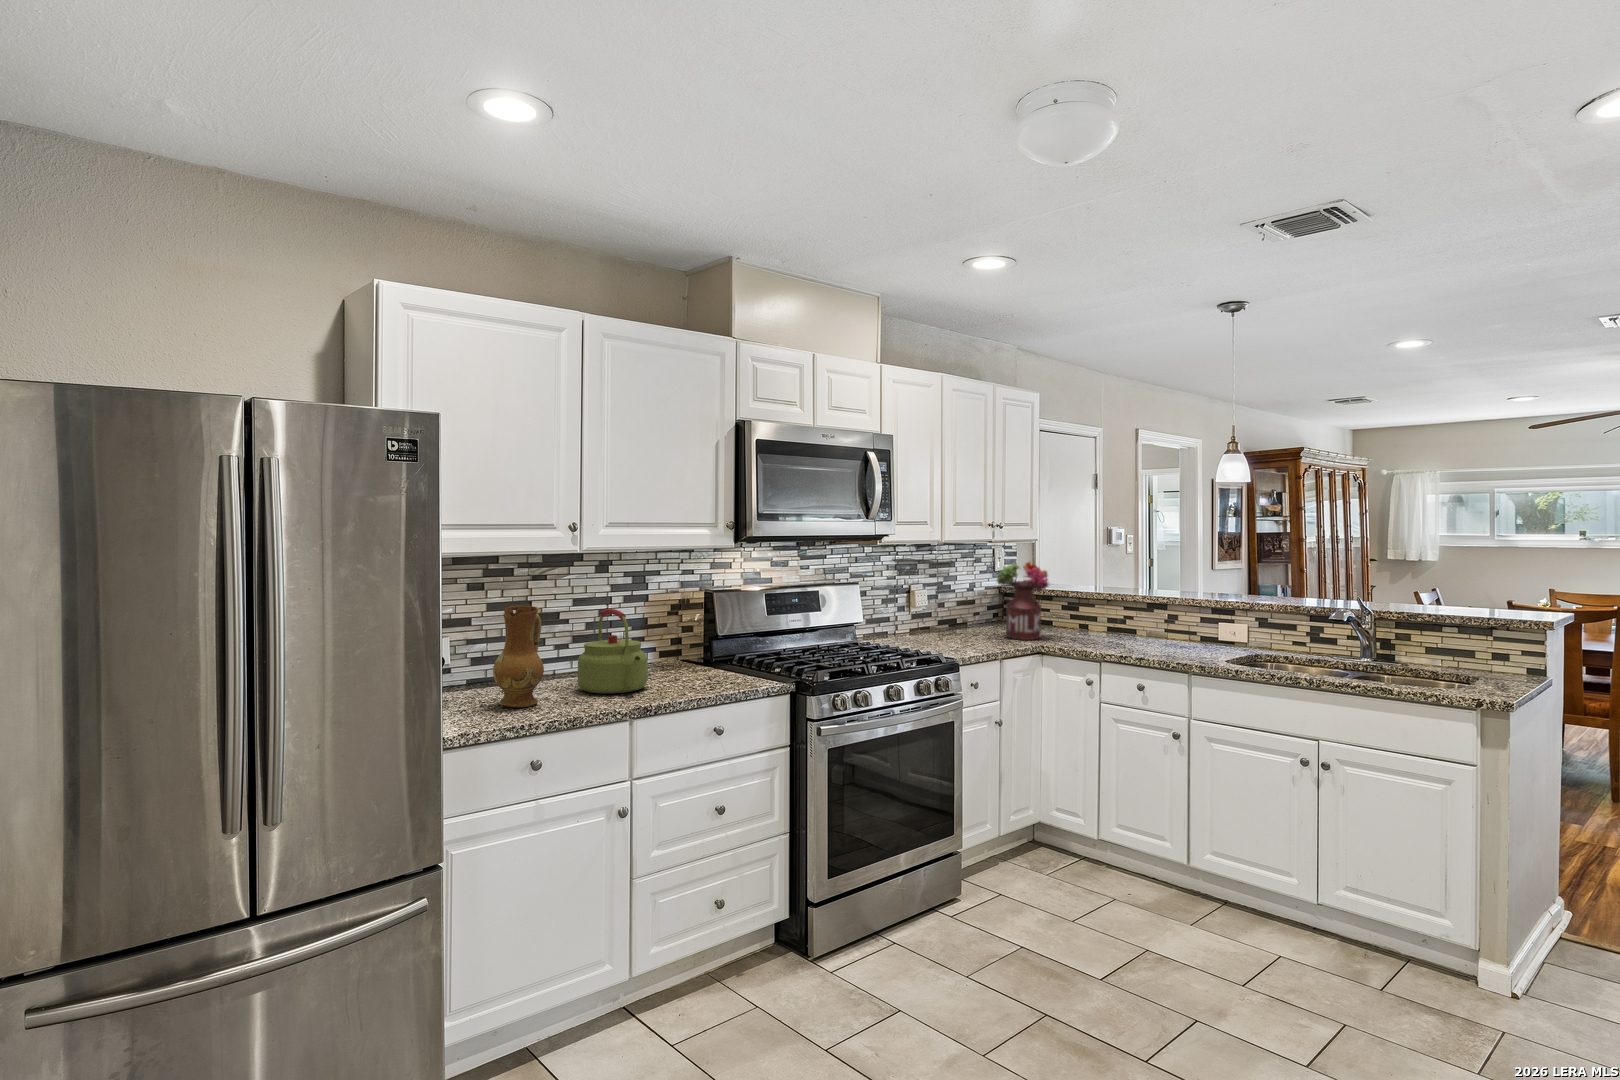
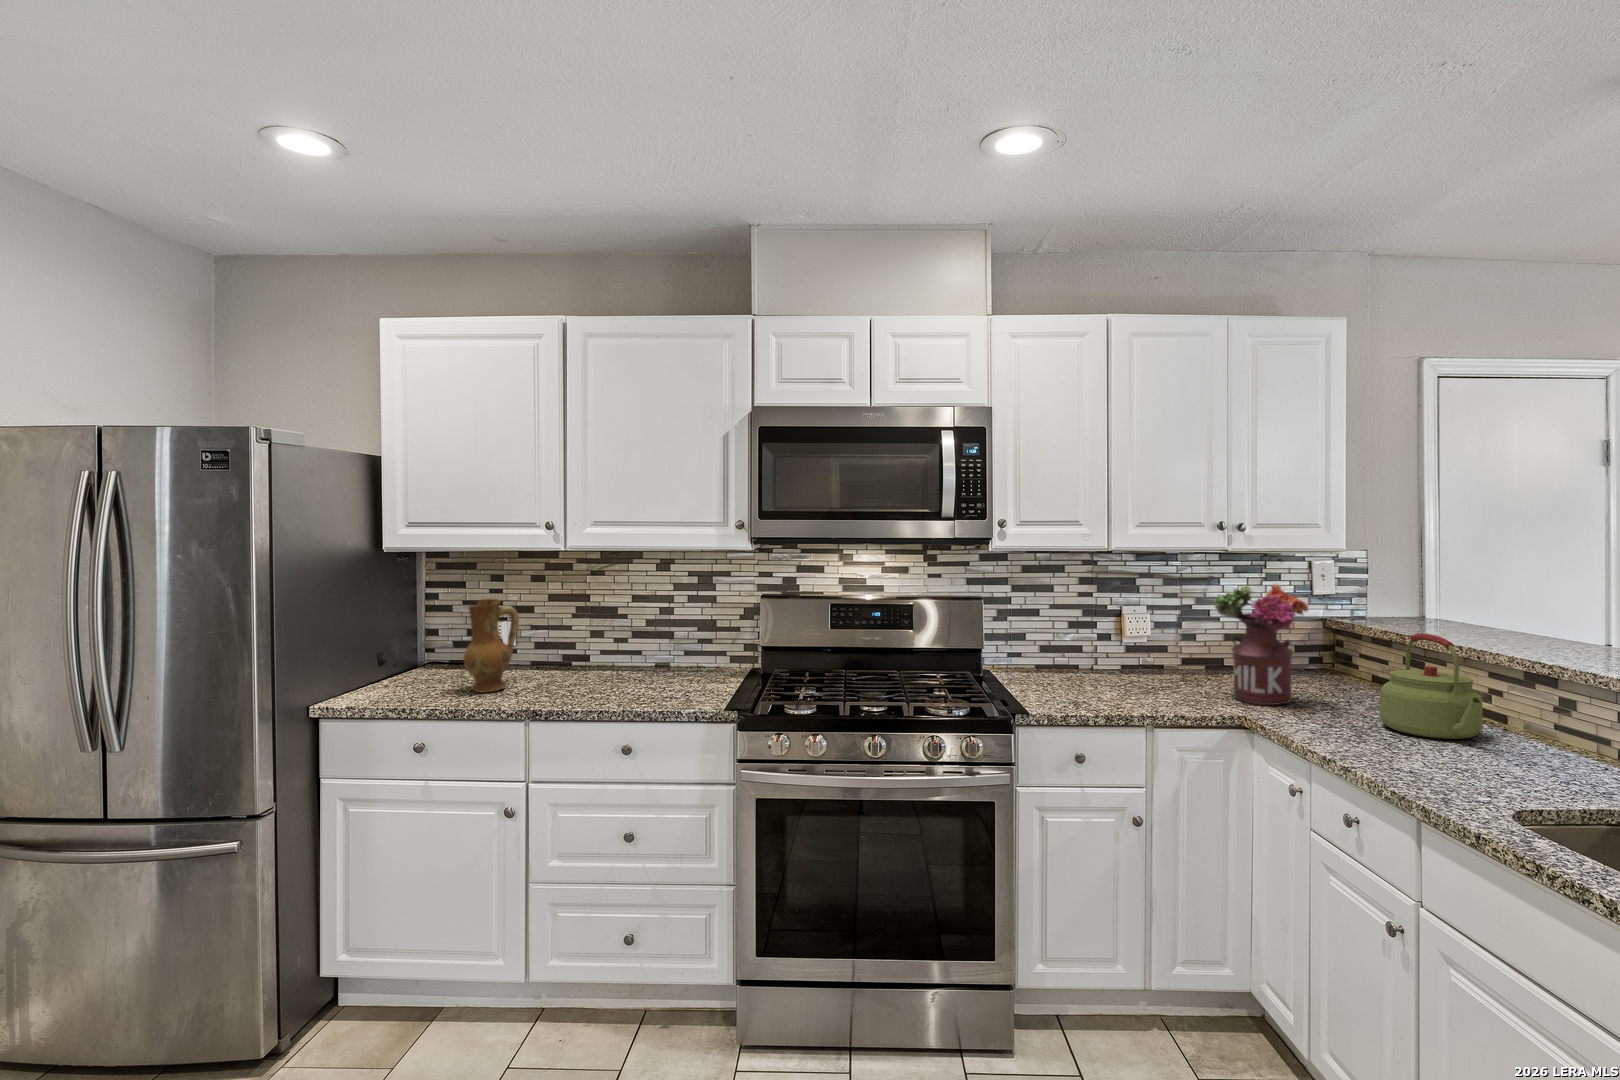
kettle: present [577,609,648,694] -> present [1379,633,1483,739]

